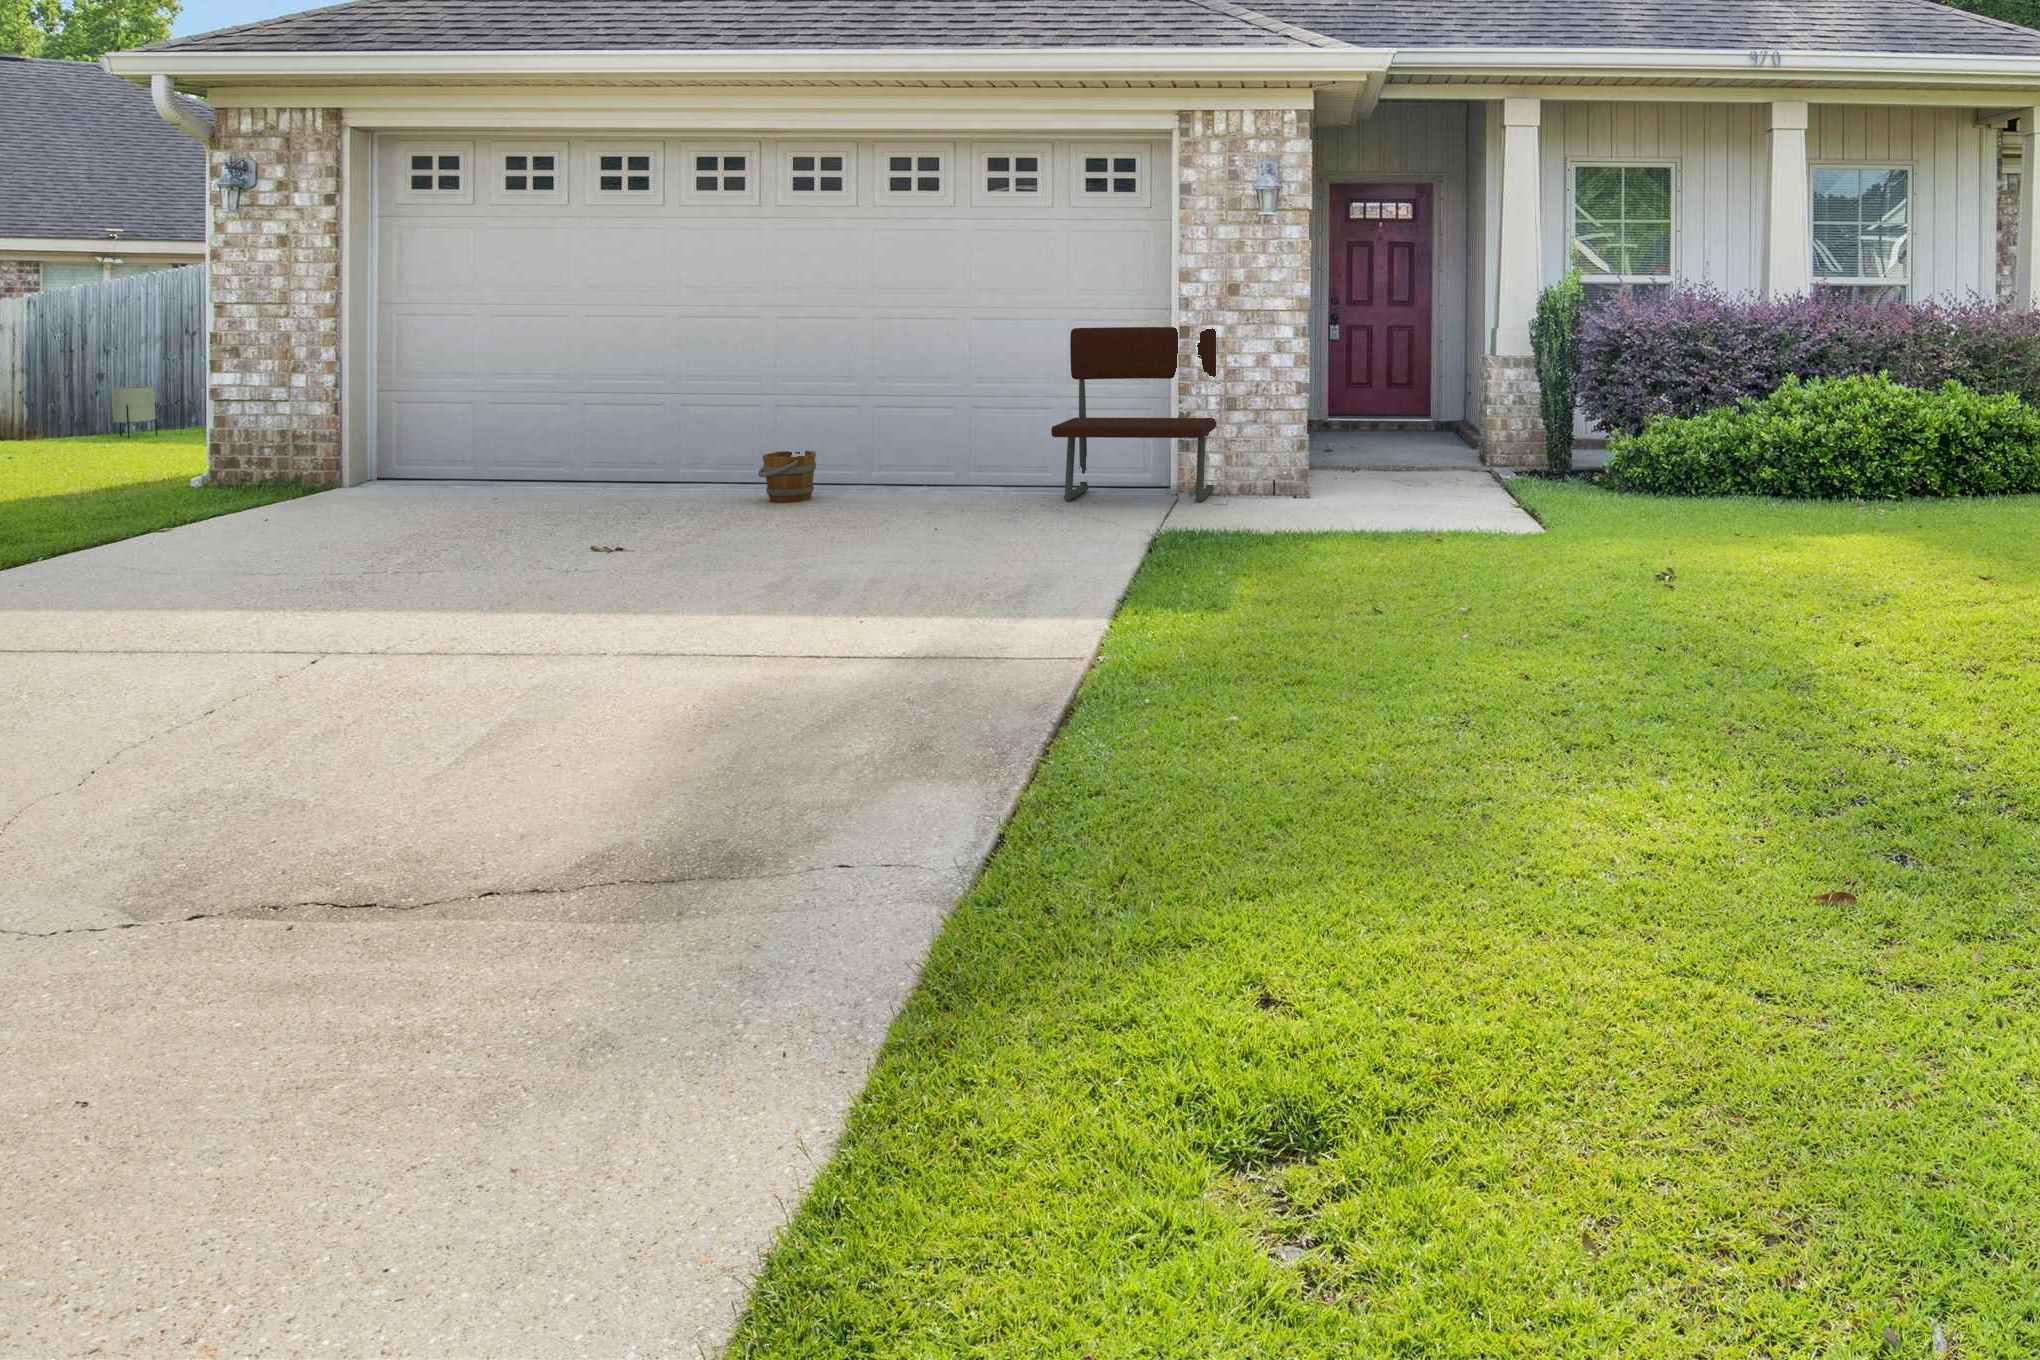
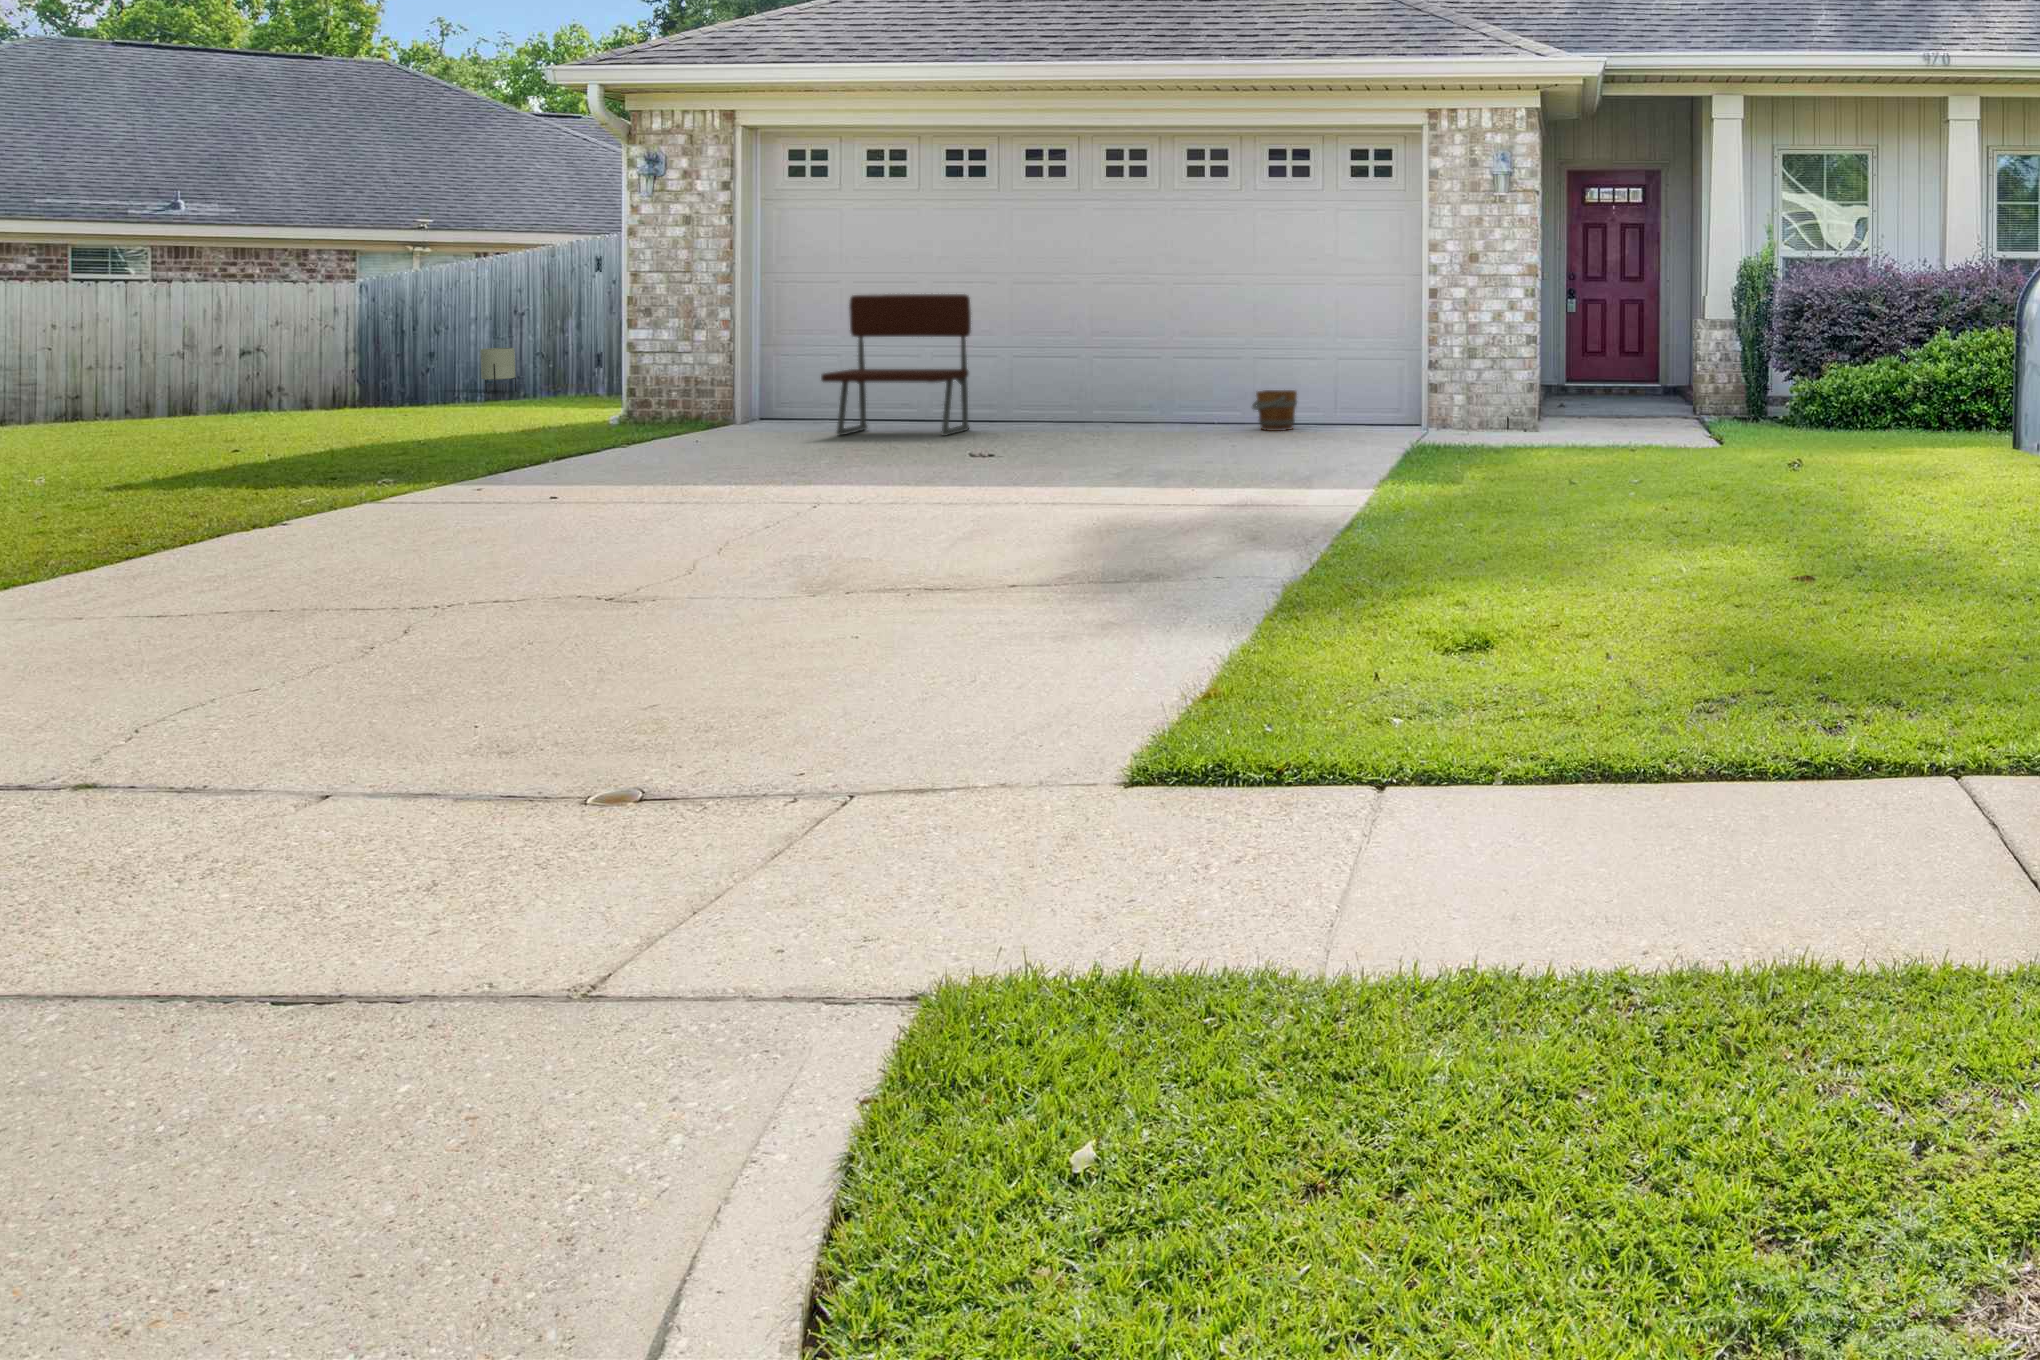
bench: present [1051,327,1218,503] -> present [821,294,971,436]
bucket: present [758,451,816,502] -> present [1252,390,1297,431]

